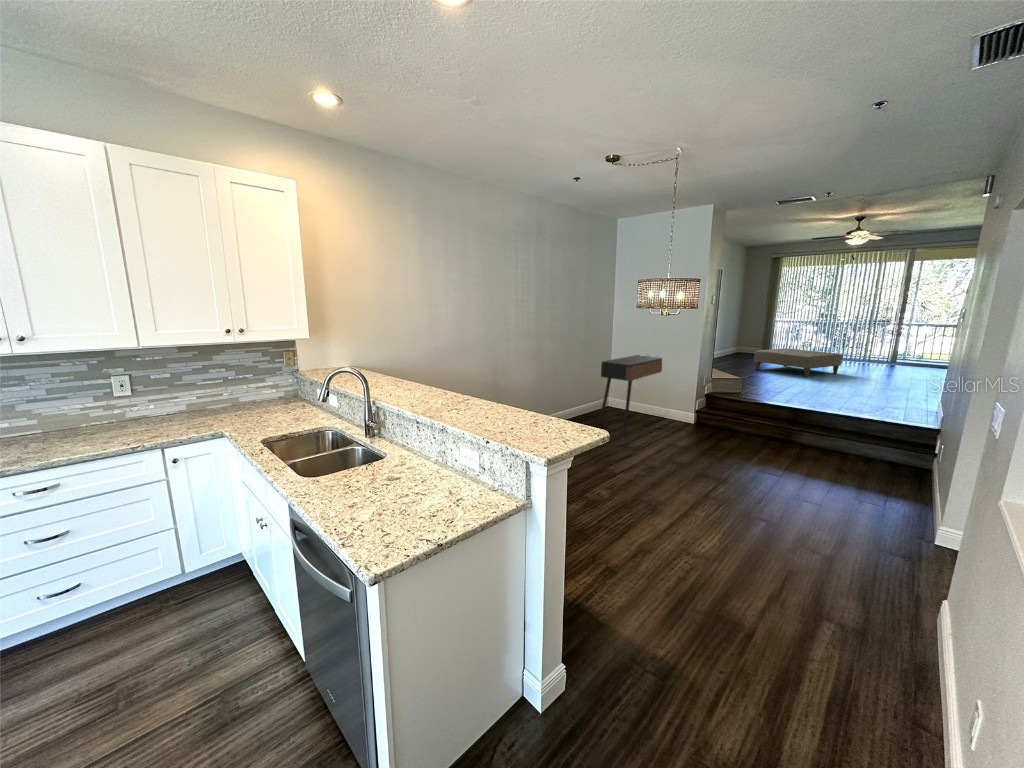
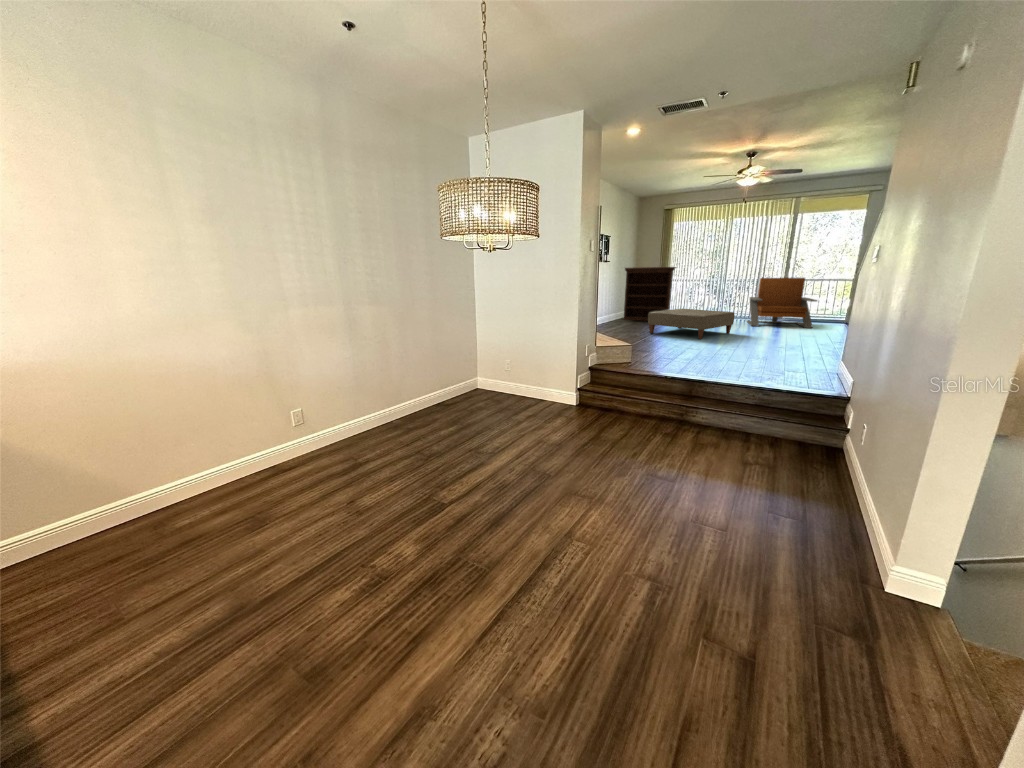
bookshelf: none [725,309,784,360] -> present [622,267,676,321]
lounge chair: none [857,322,935,373] -> present [747,278,817,328]
console table: present [599,355,662,430] -> none [450,321,542,424]

